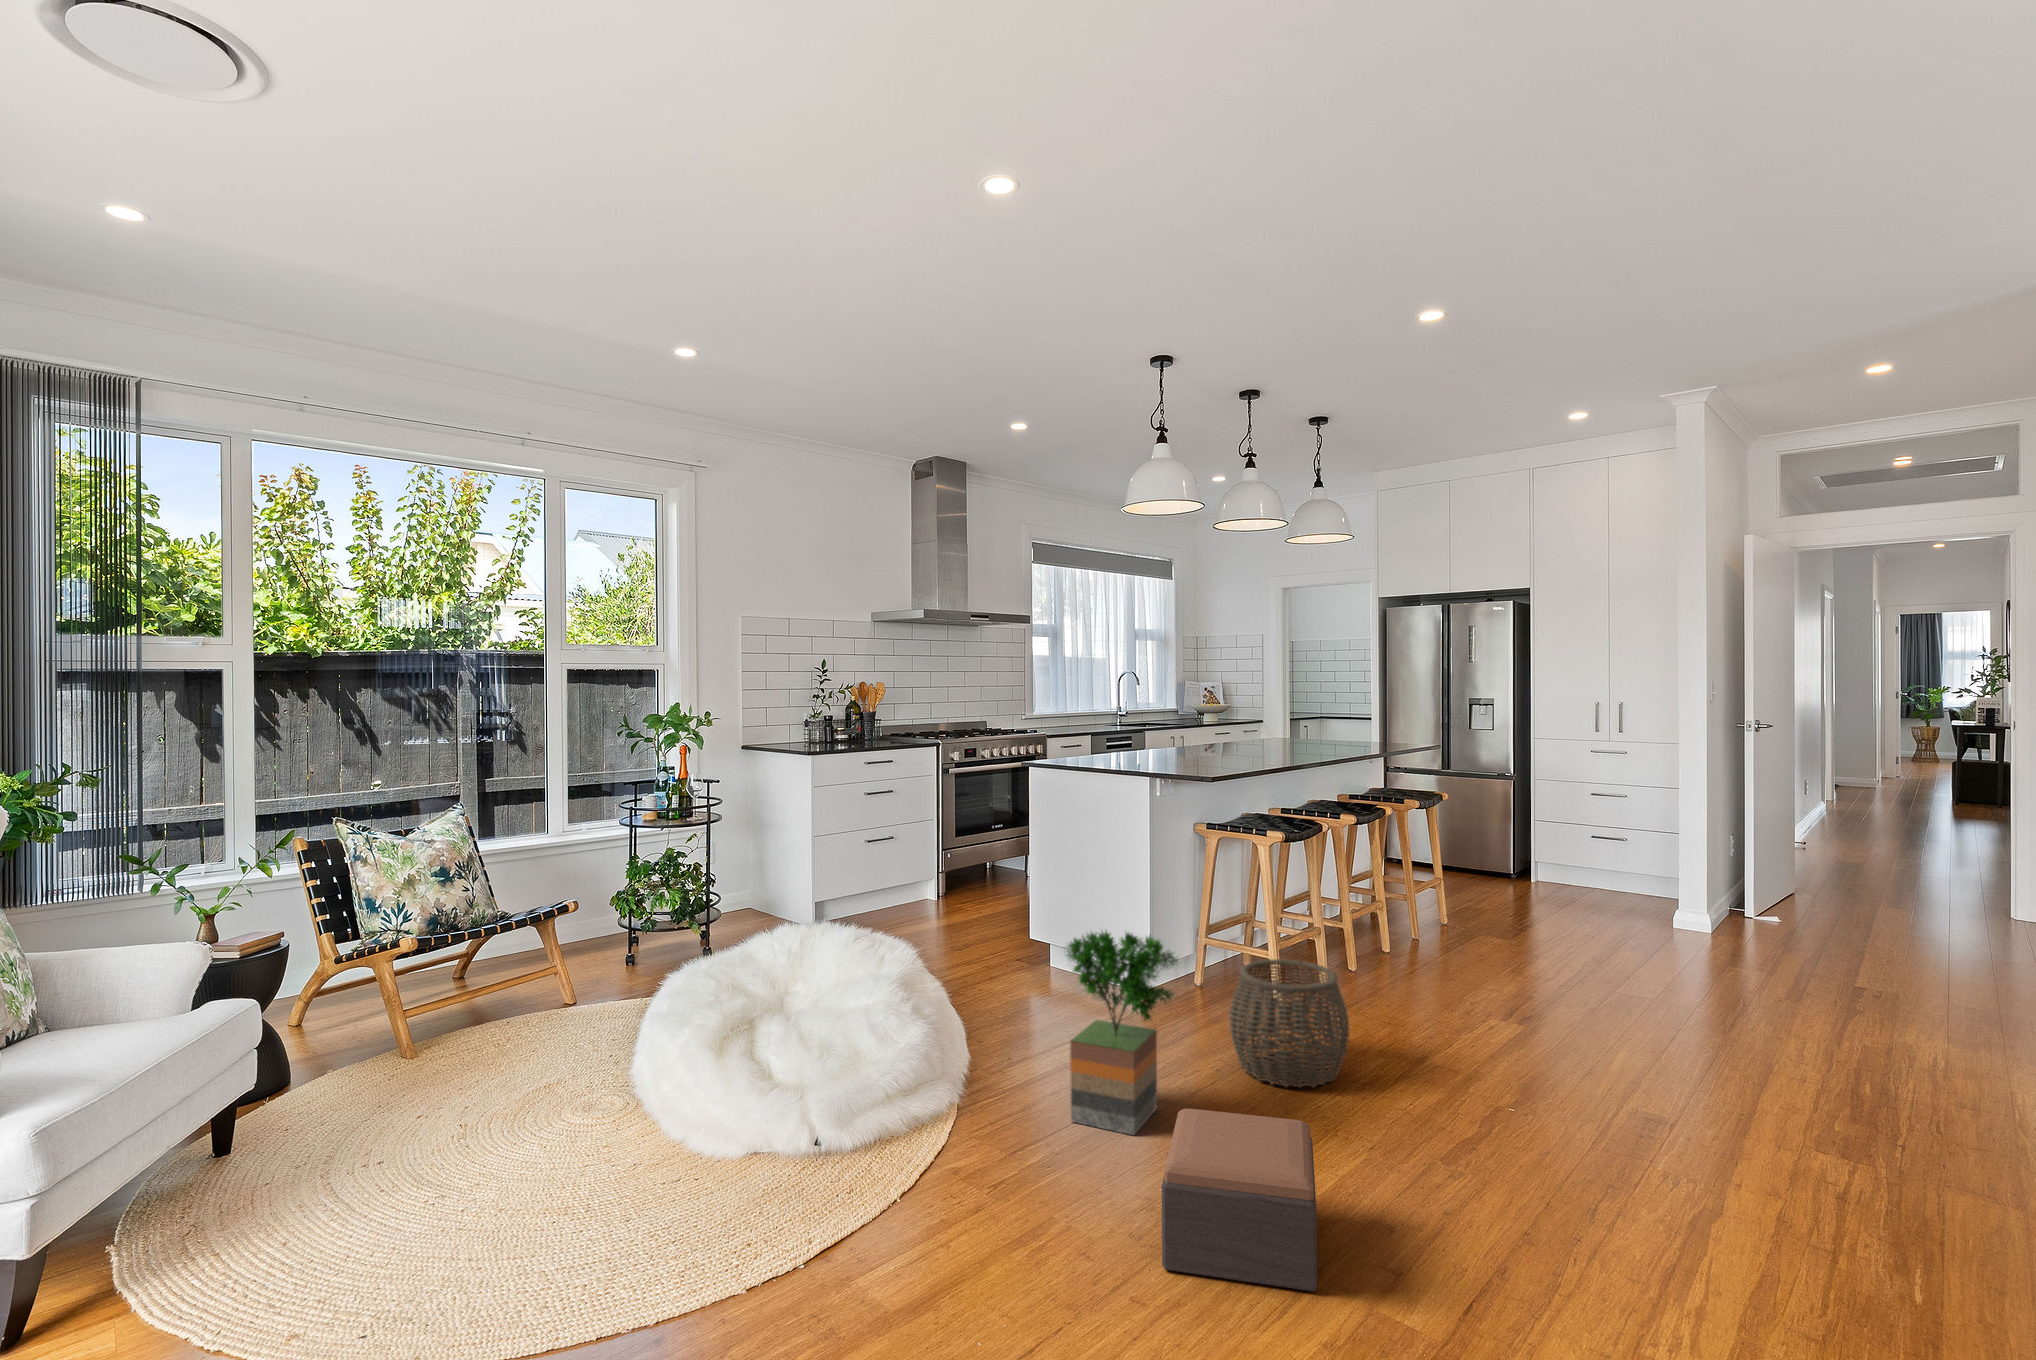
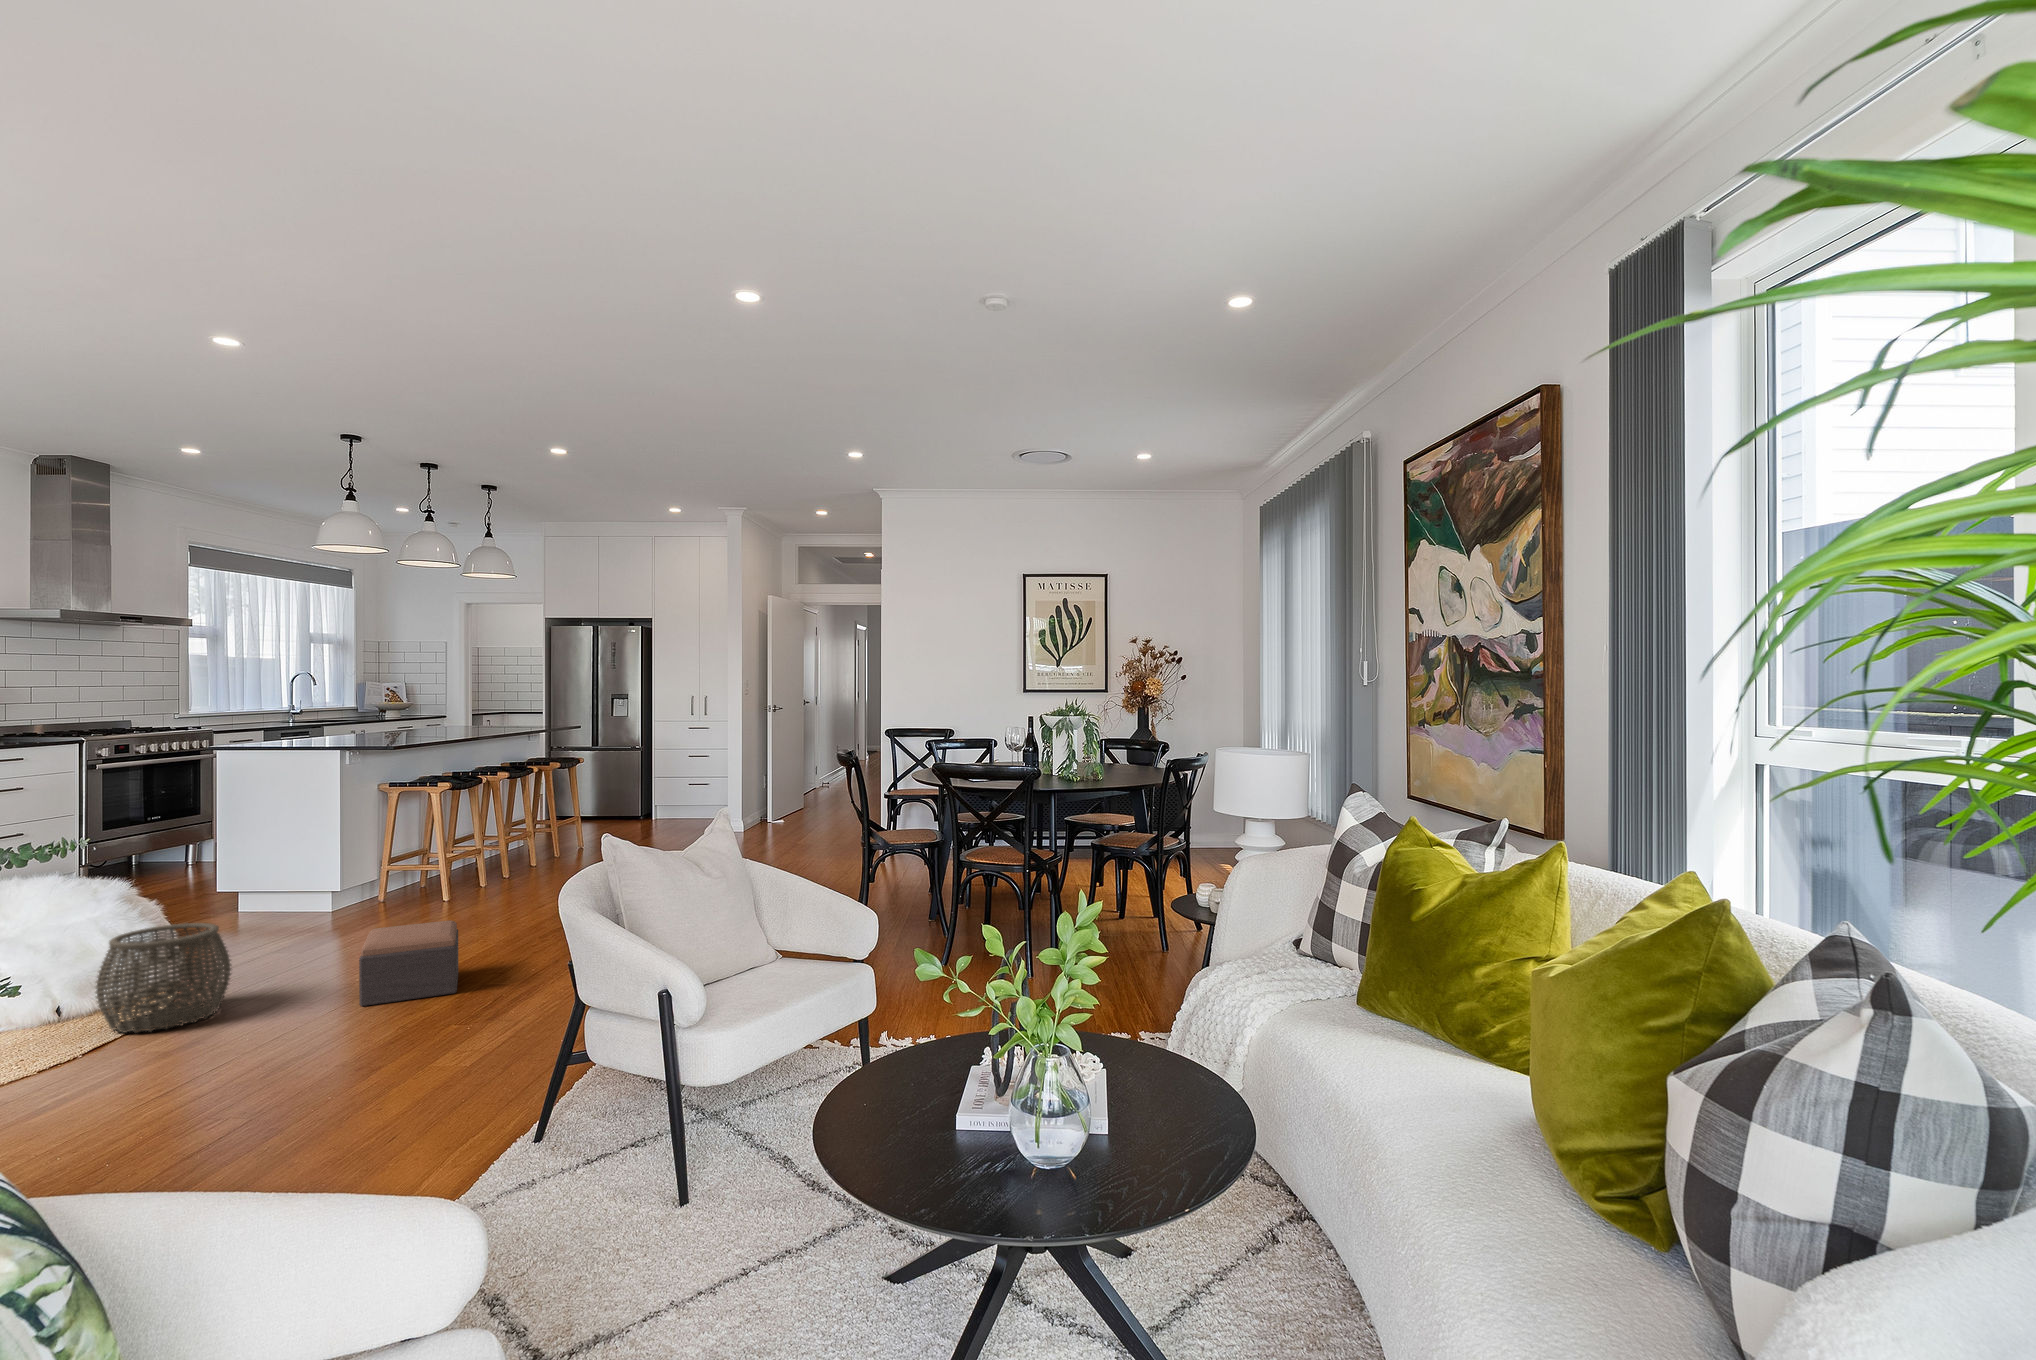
potted tree: present [1066,931,1177,1135] -> none [271,842,369,975]
woven basket: present [1229,959,1350,1088] -> present [95,923,231,1033]

